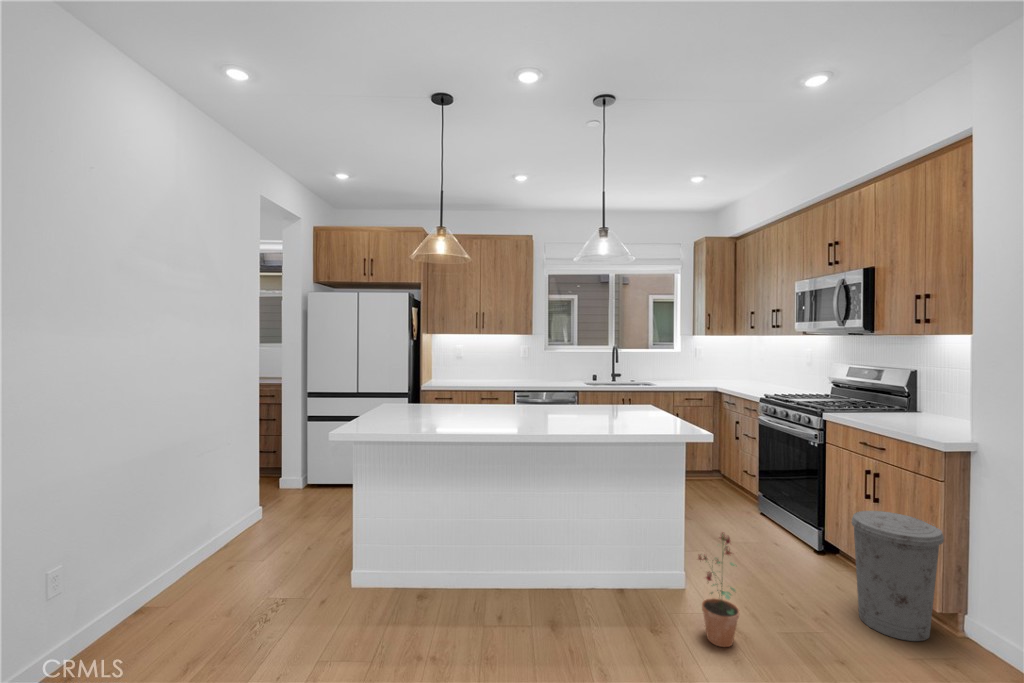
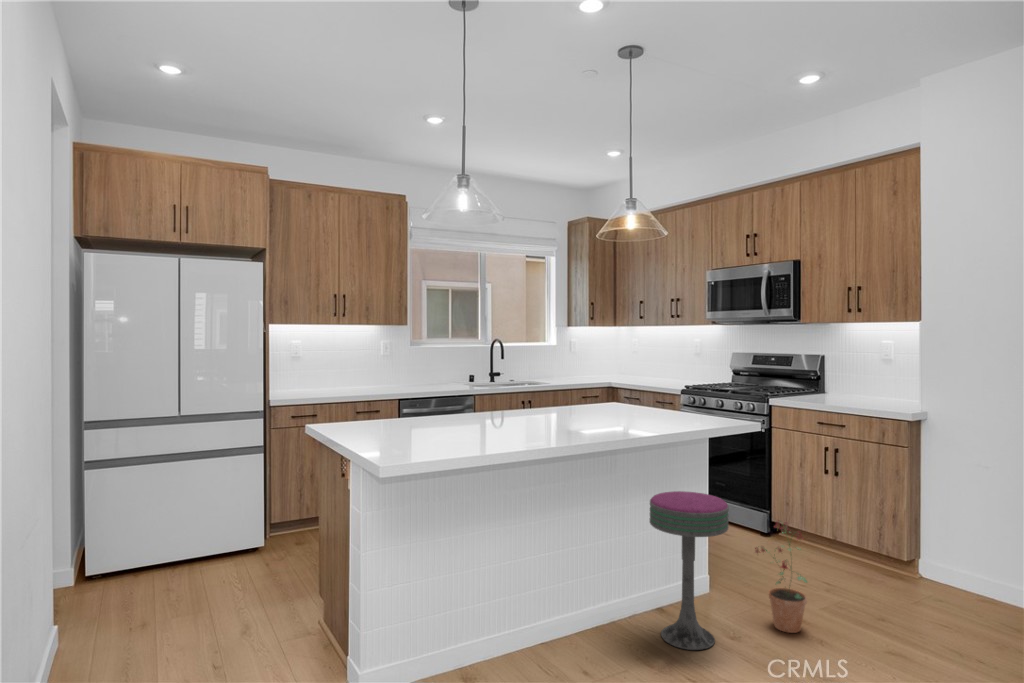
bar stool: none [578,487,648,633] -> present [650,491,729,650]
trash can: present [852,511,944,641] -> none [837,482,912,589]

